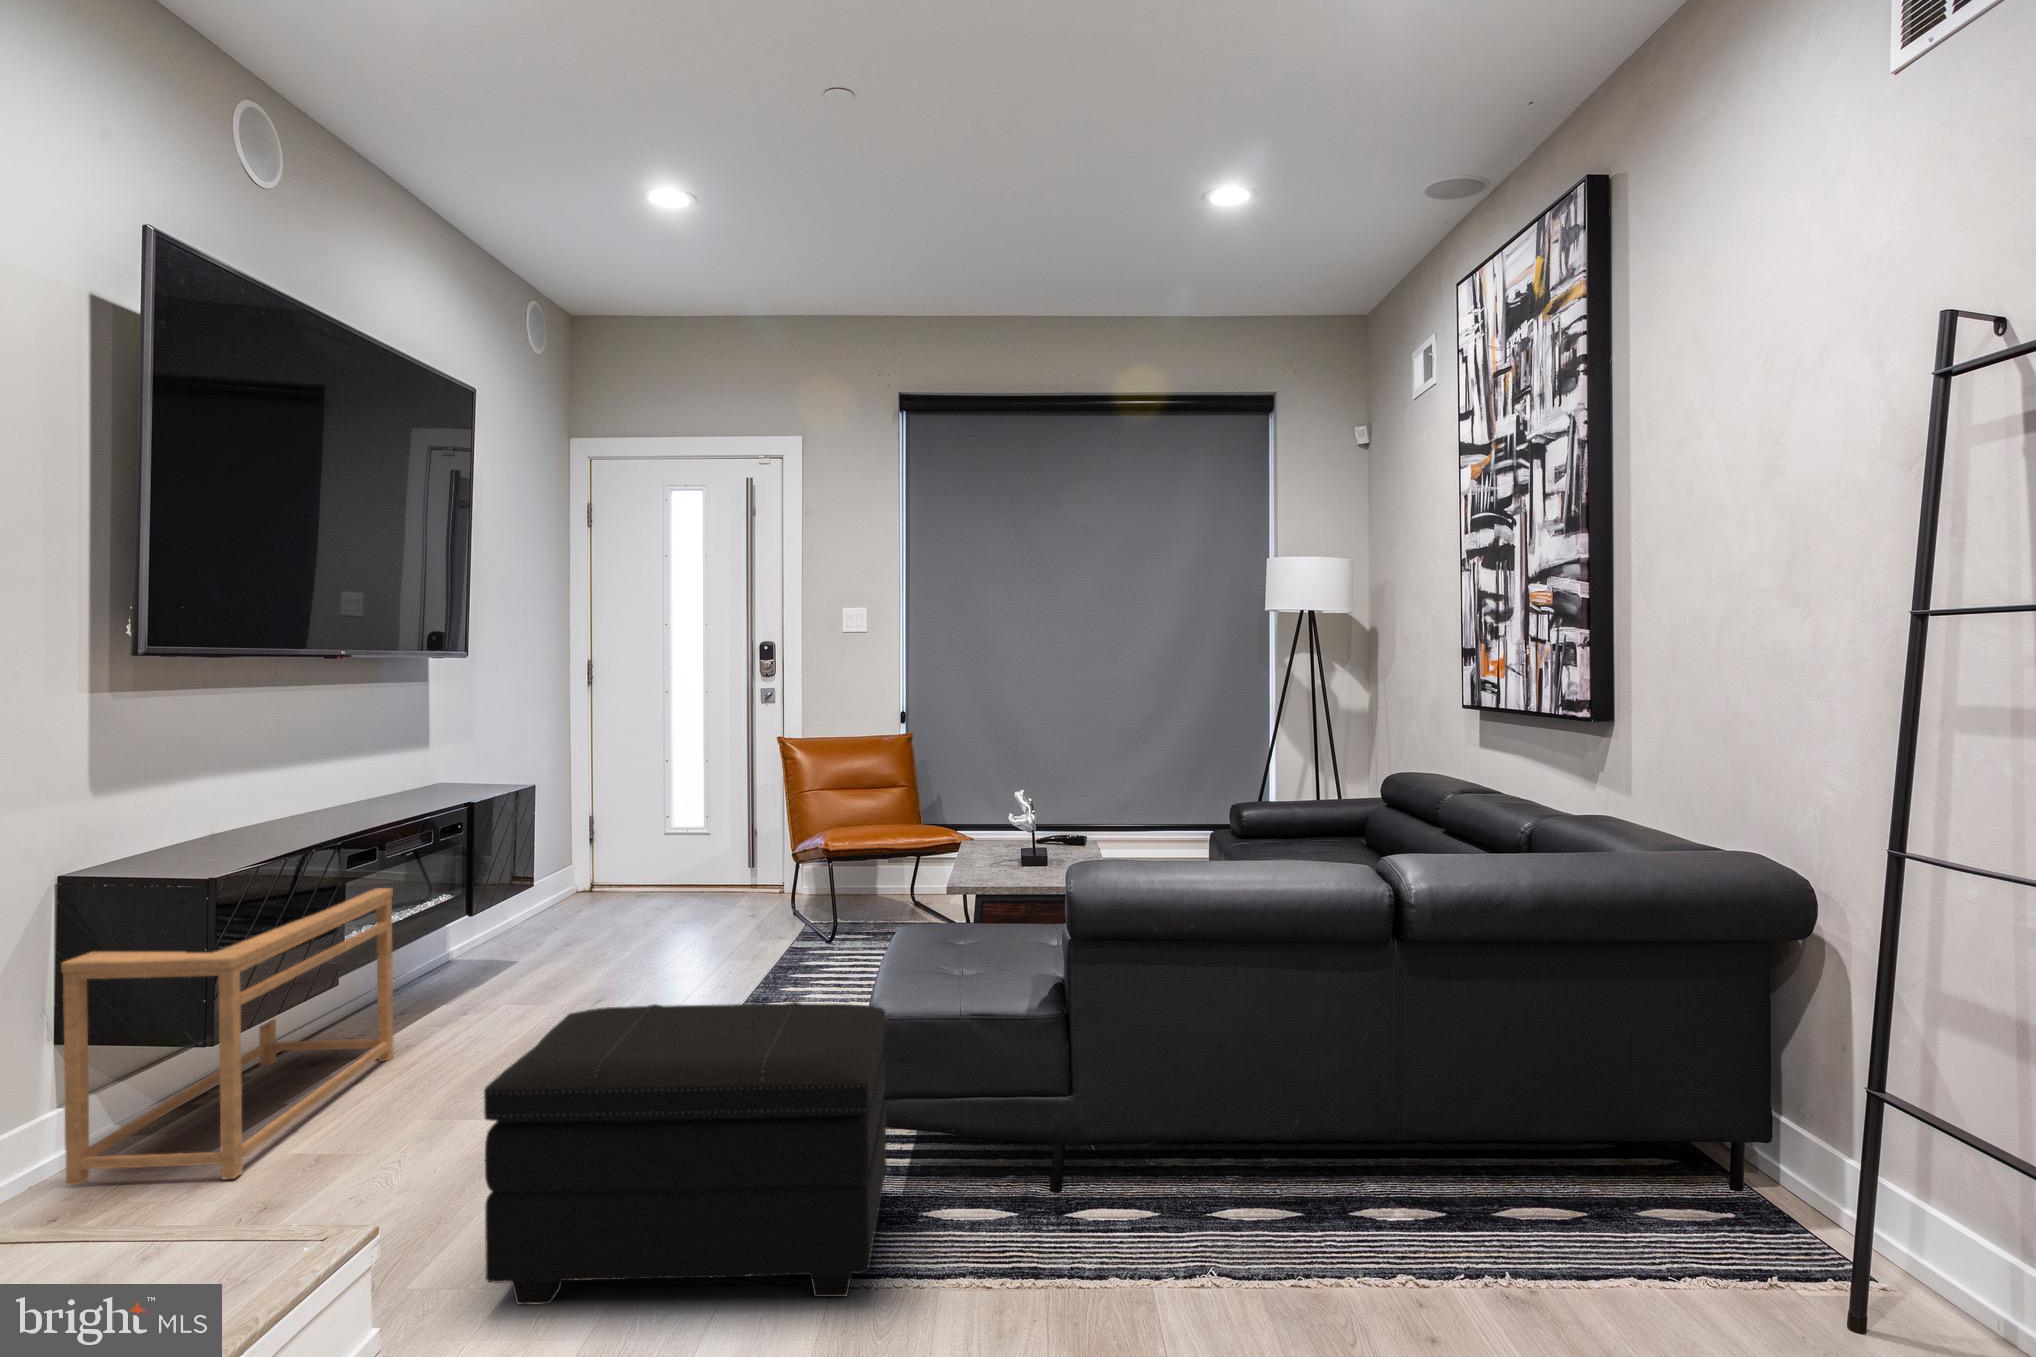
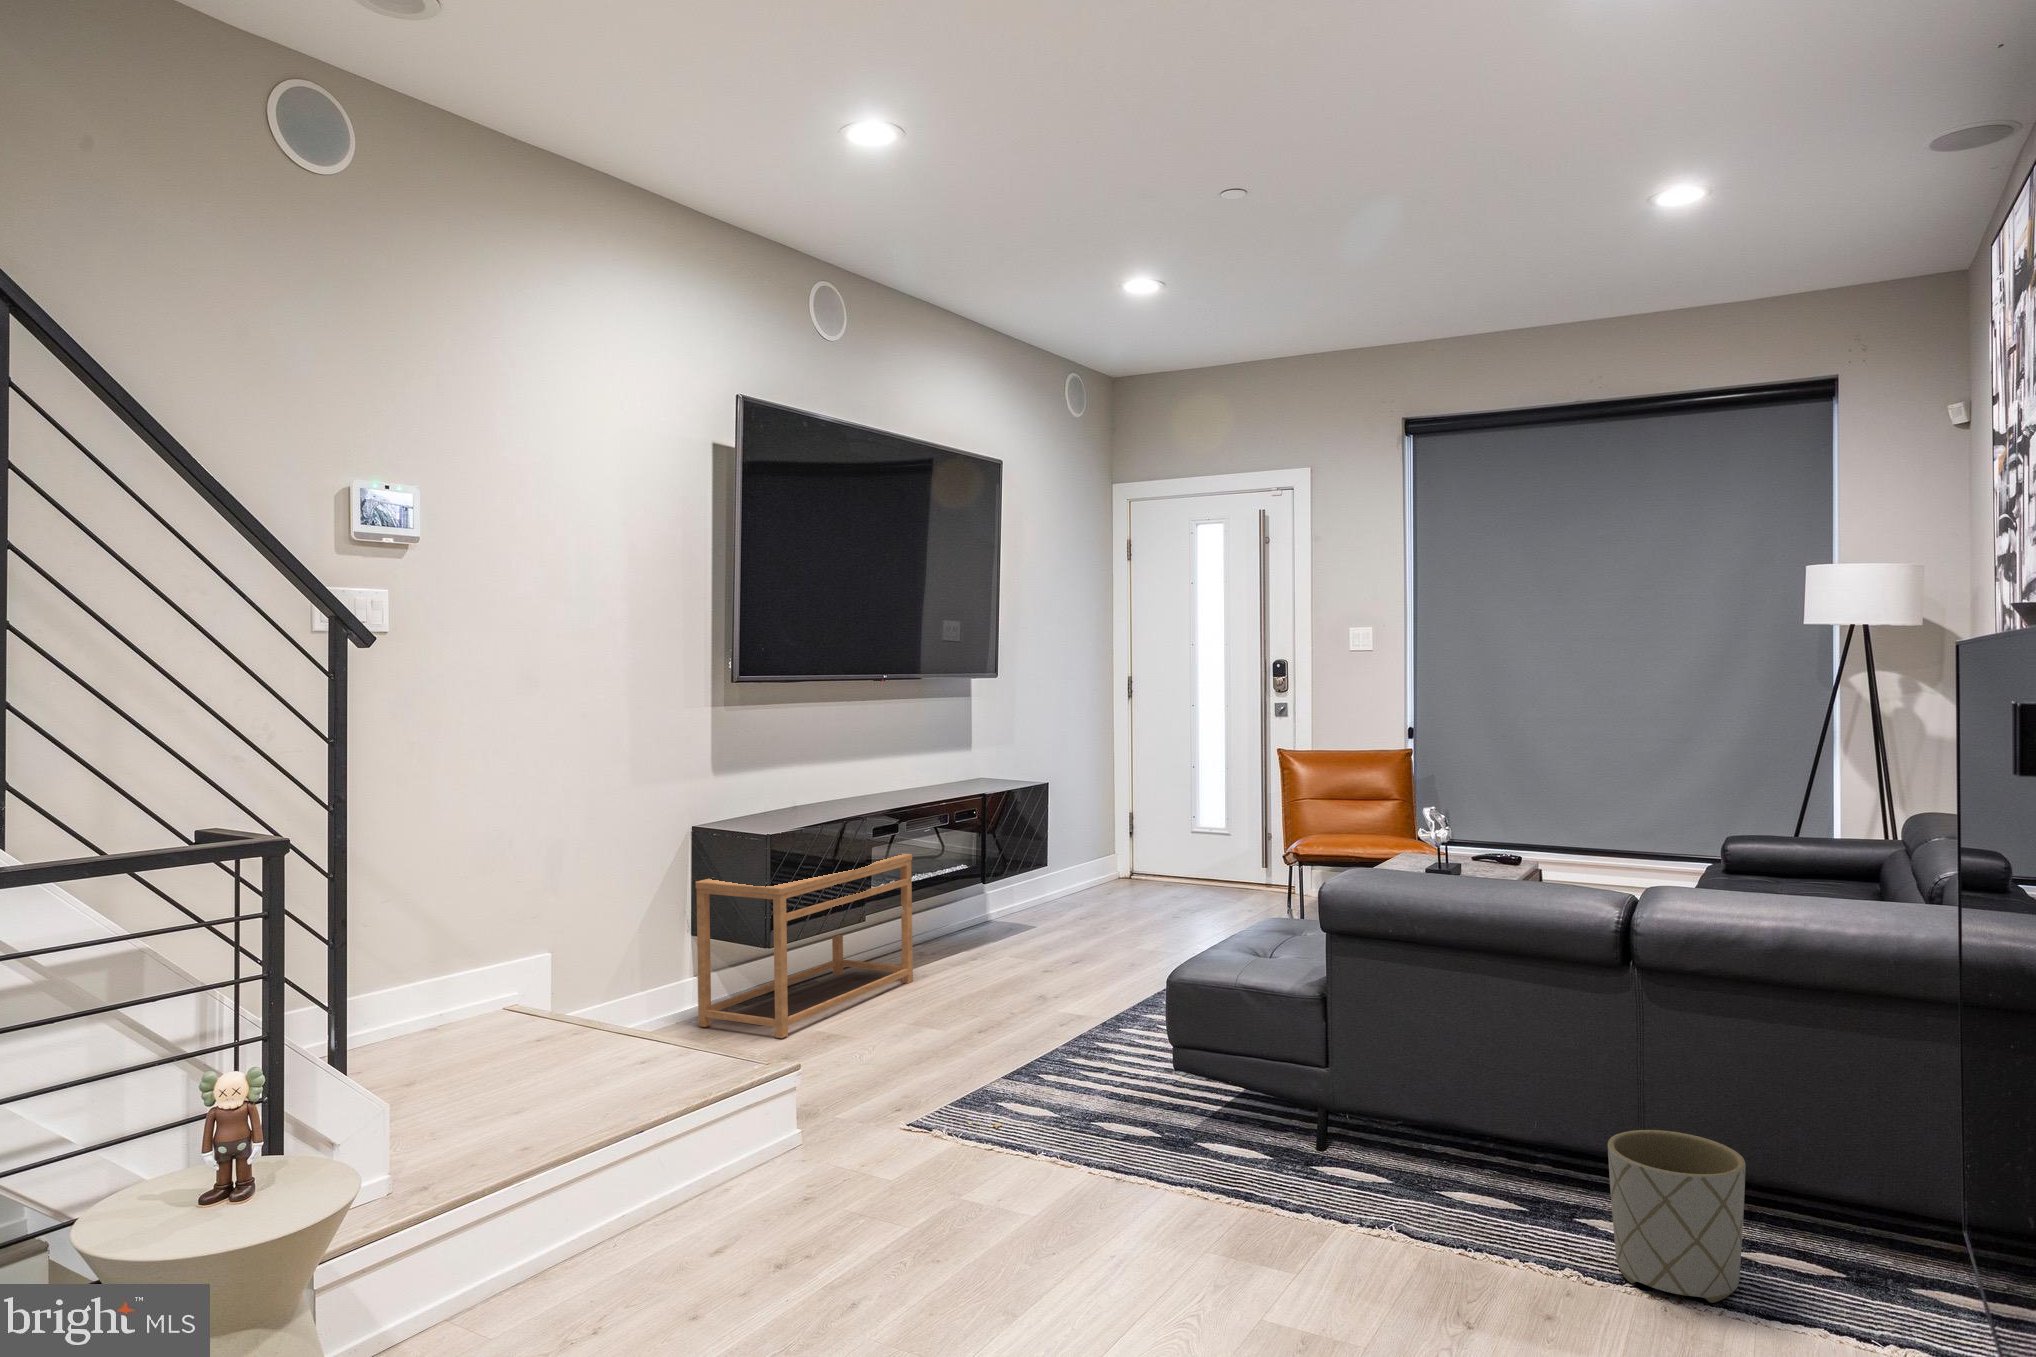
footstool: present [484,1002,886,1305] -> none [868,946,1181,1180]
planter: none [1414,1107,1545,1276] -> present [1608,1130,1746,1303]

